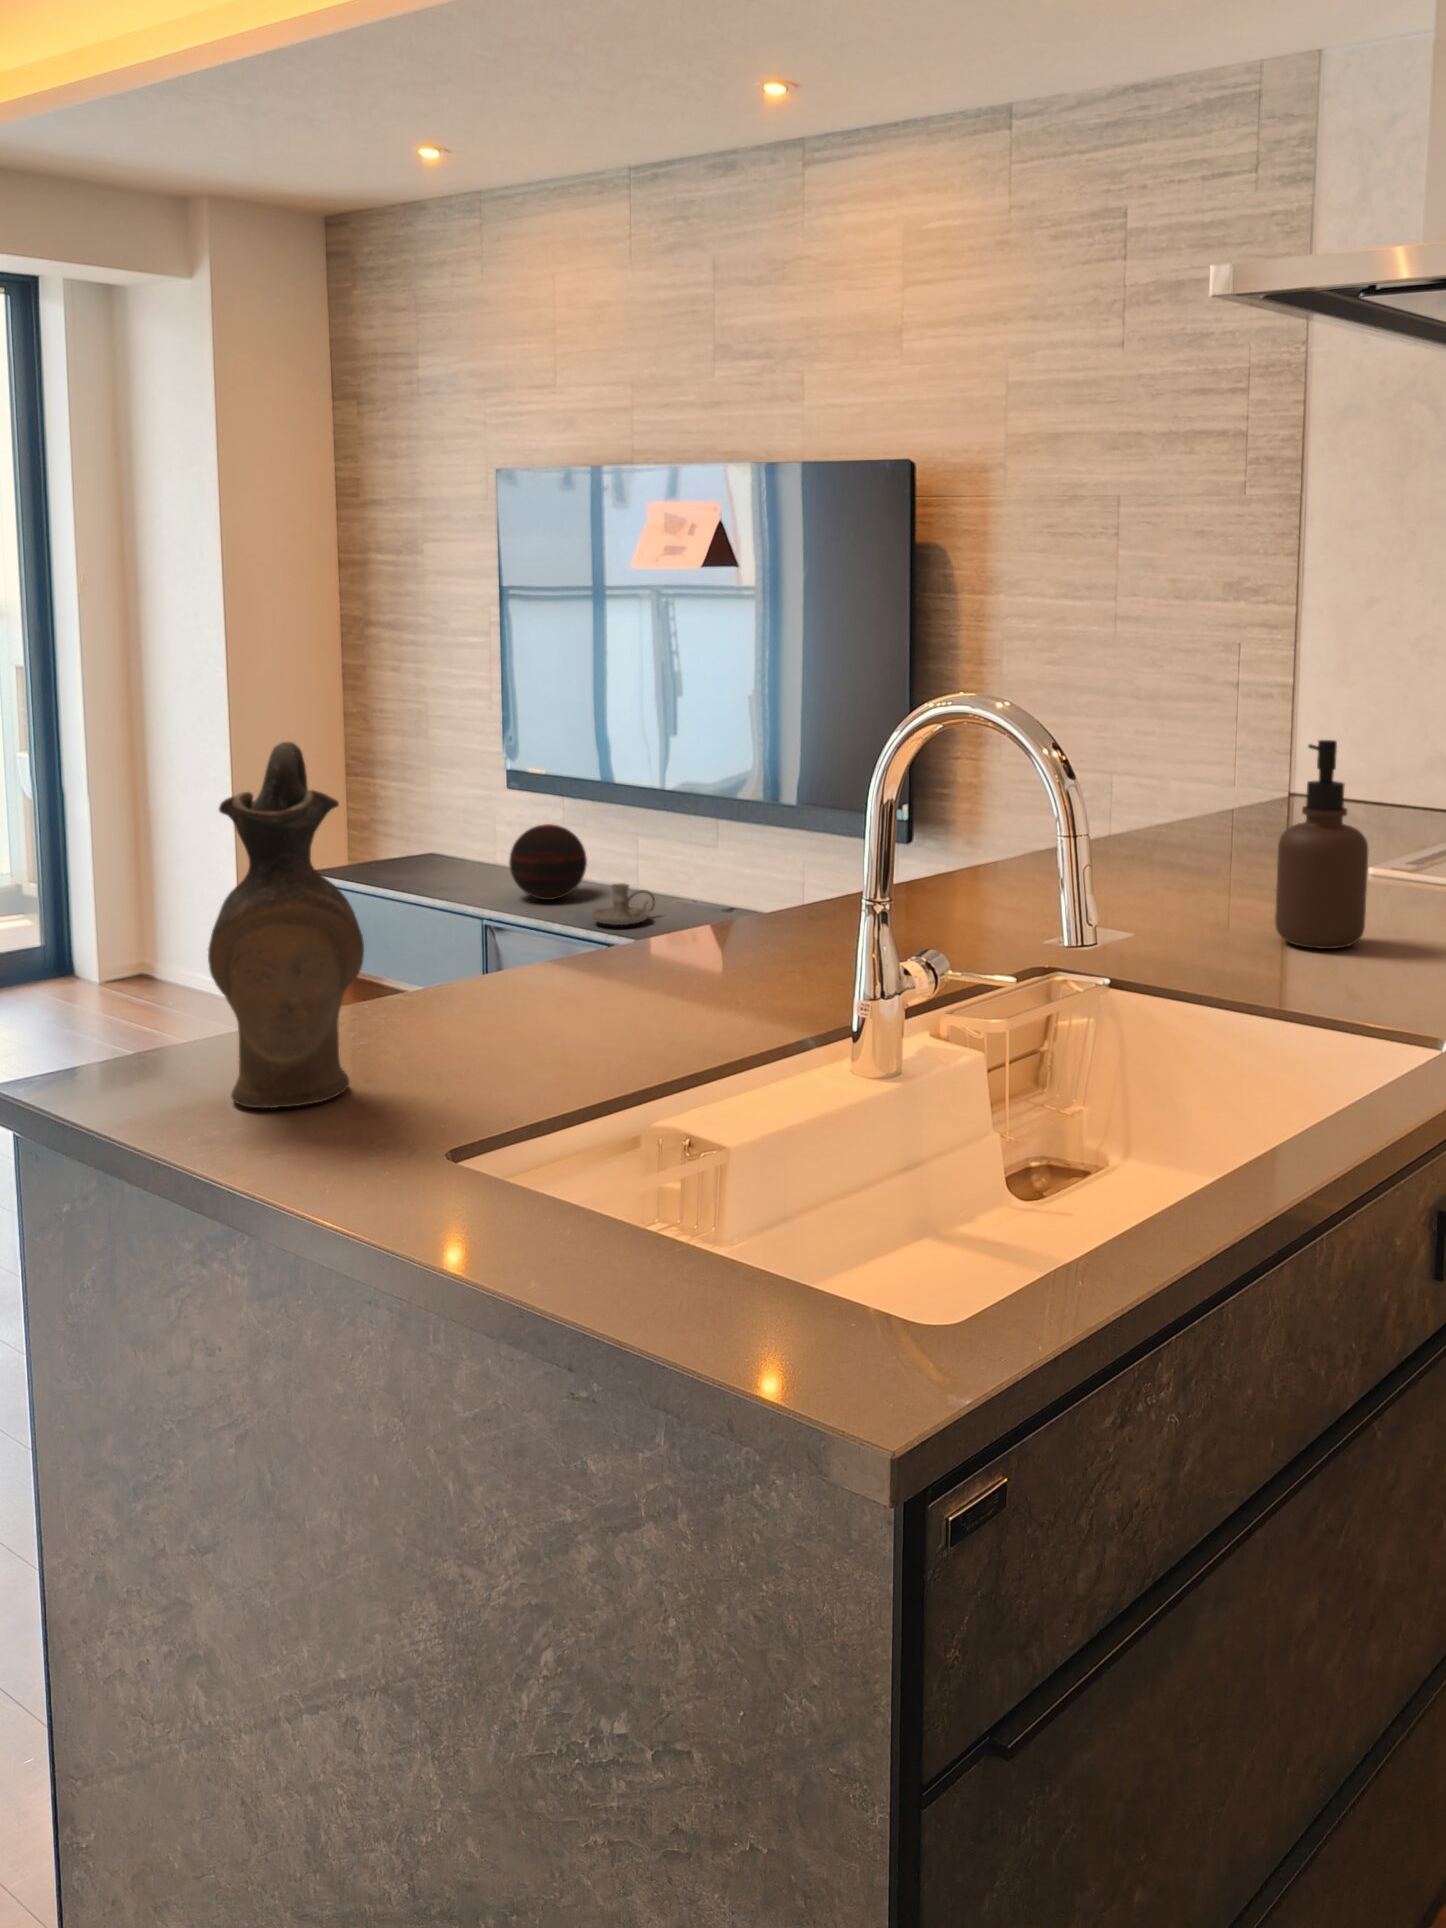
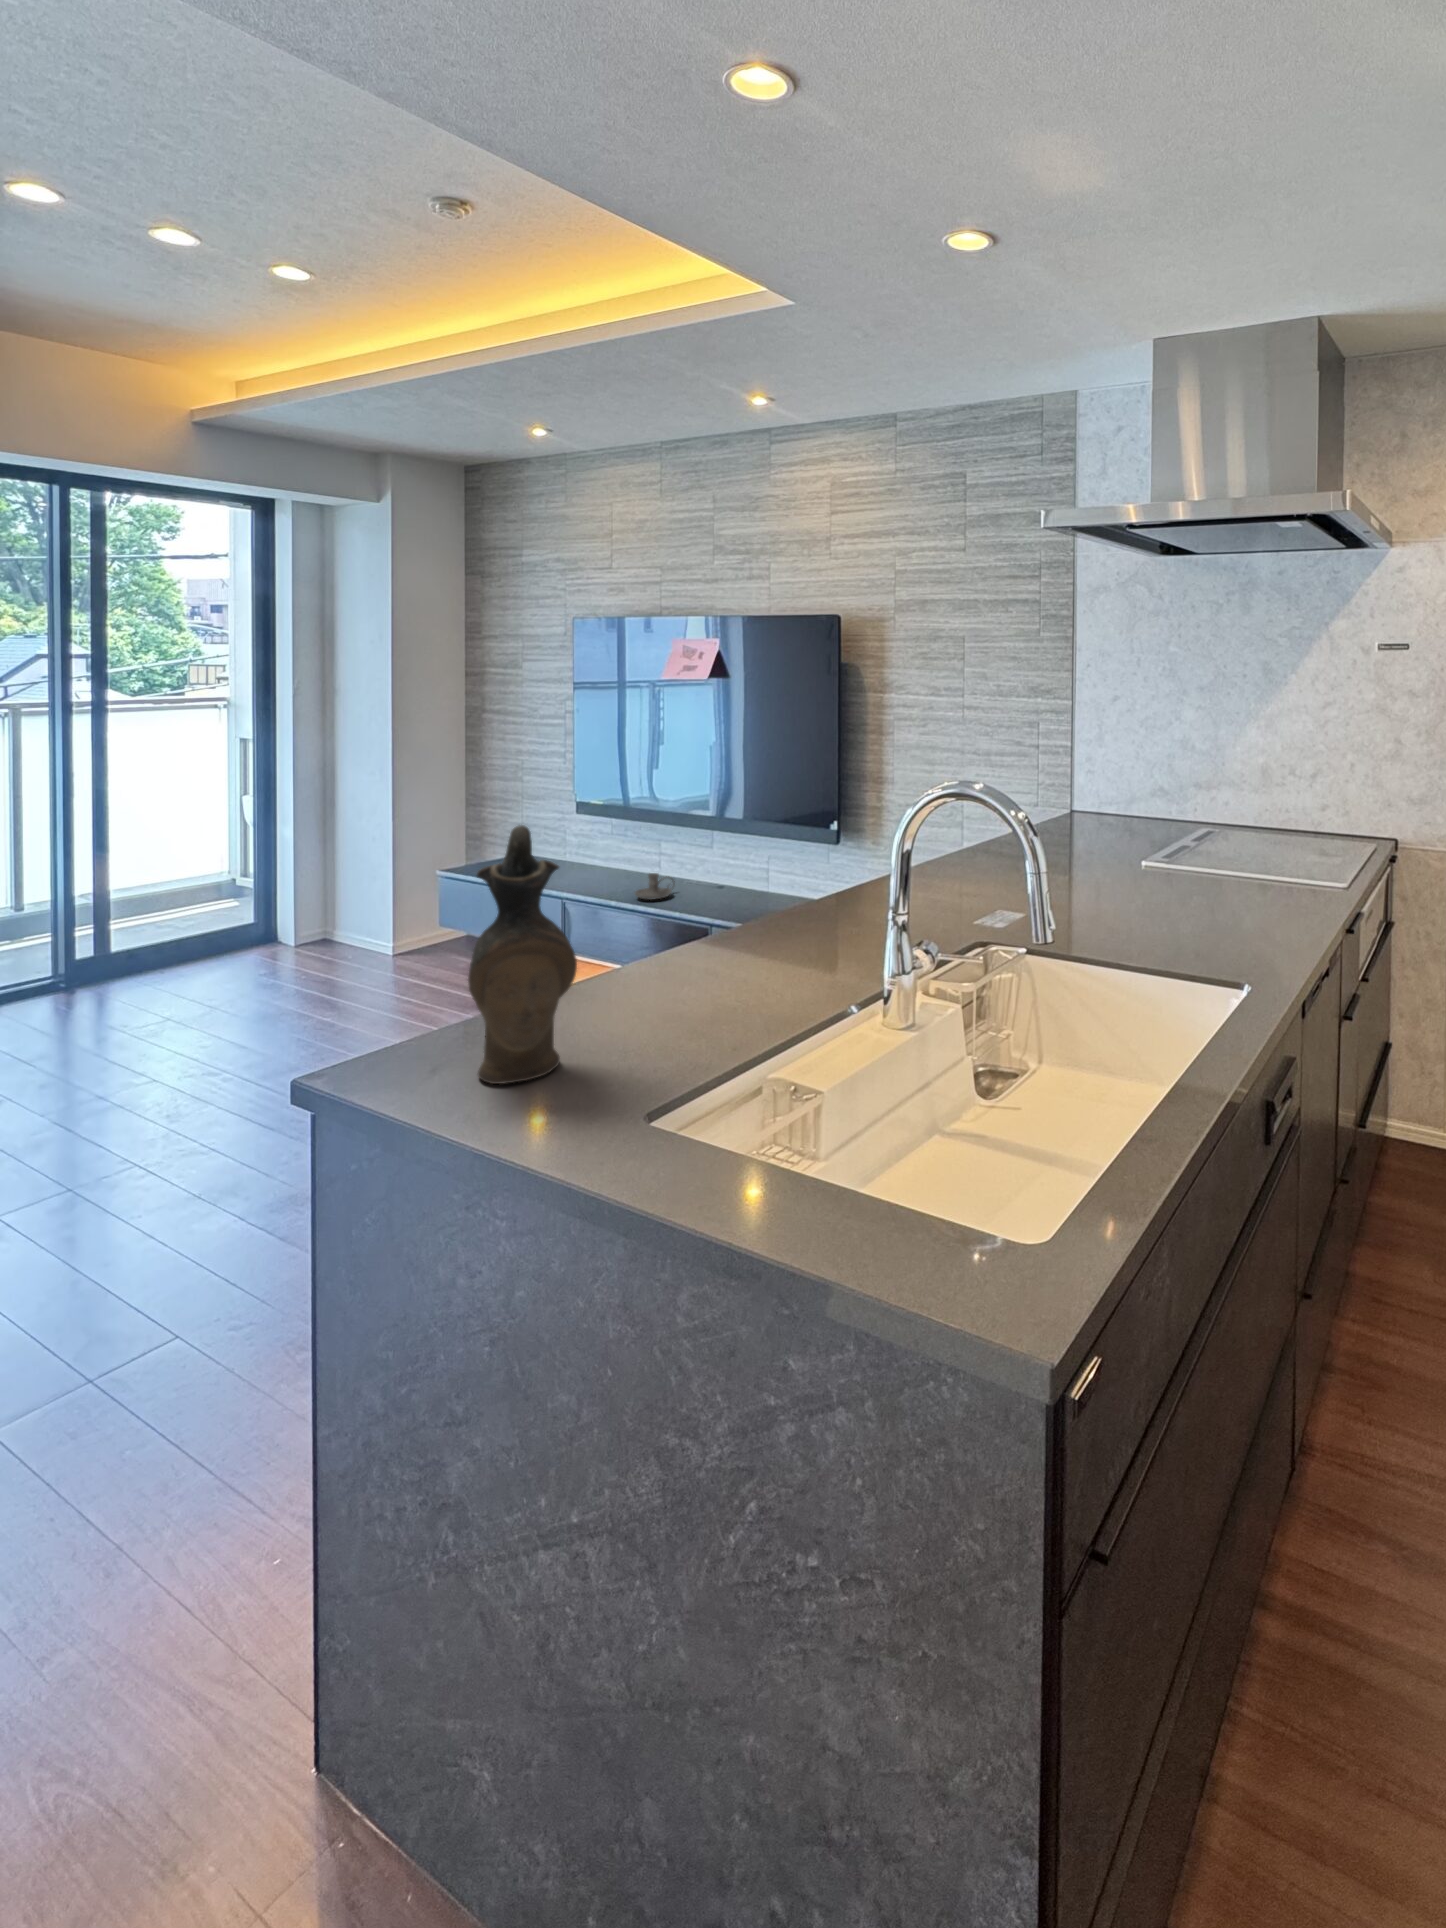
soap dispenser: present [1275,740,1369,949] -> none [1111,792,1165,919]
decorative orb: present [509,824,587,900] -> none [580,836,629,884]

